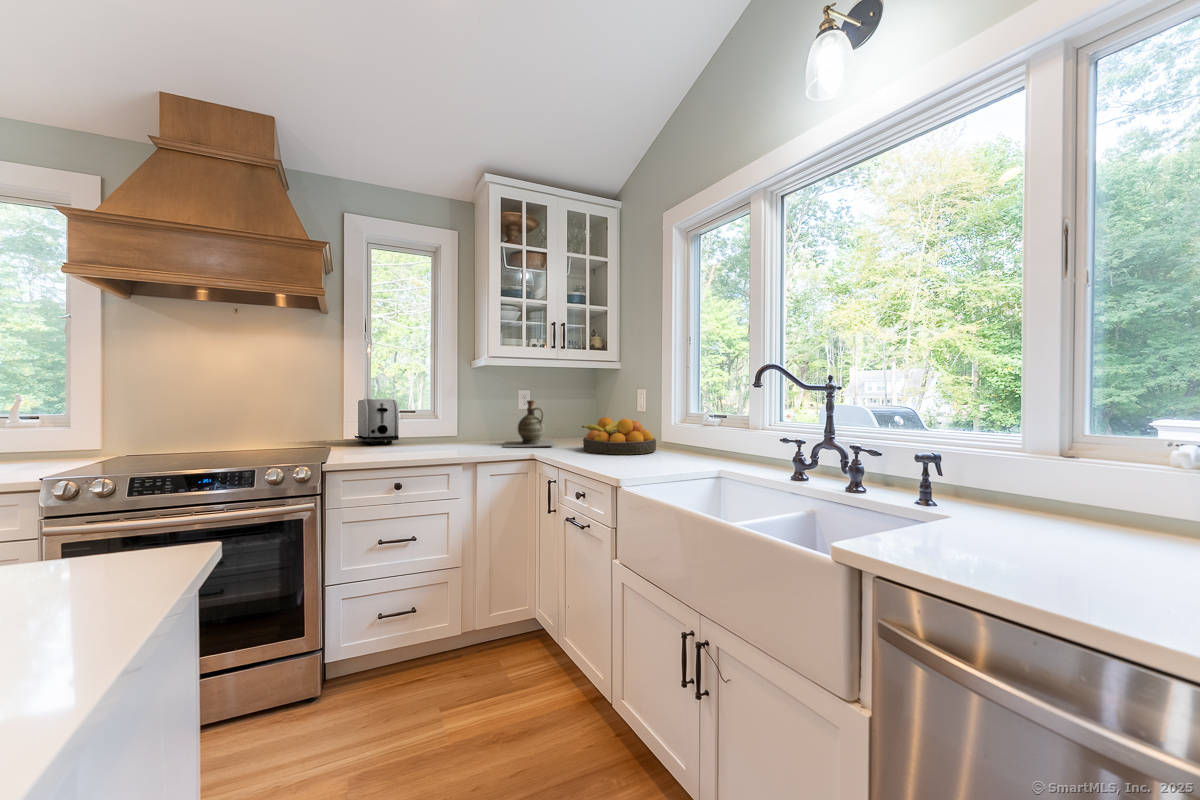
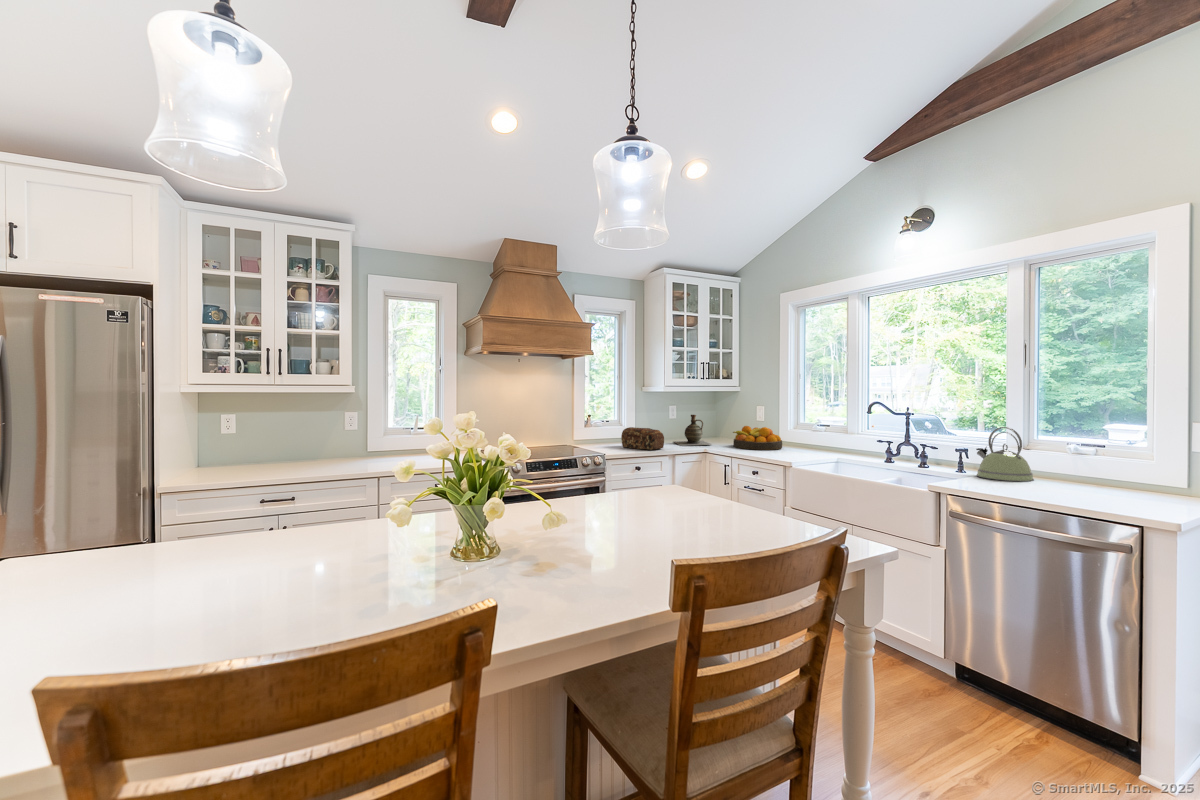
toaster: present [355,399,399,445] -> none [575,414,611,445]
kettle: none [959,407,1096,536] -> present [976,427,1034,482]
bread loaf: none [398,418,460,453] -> present [621,427,664,450]

